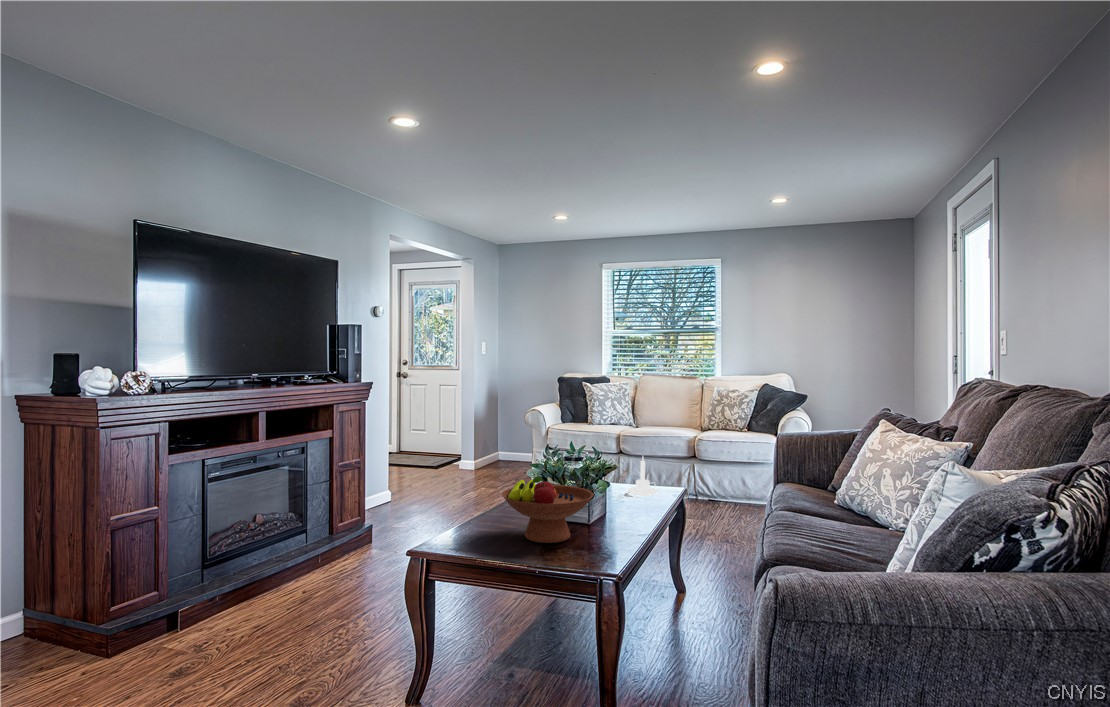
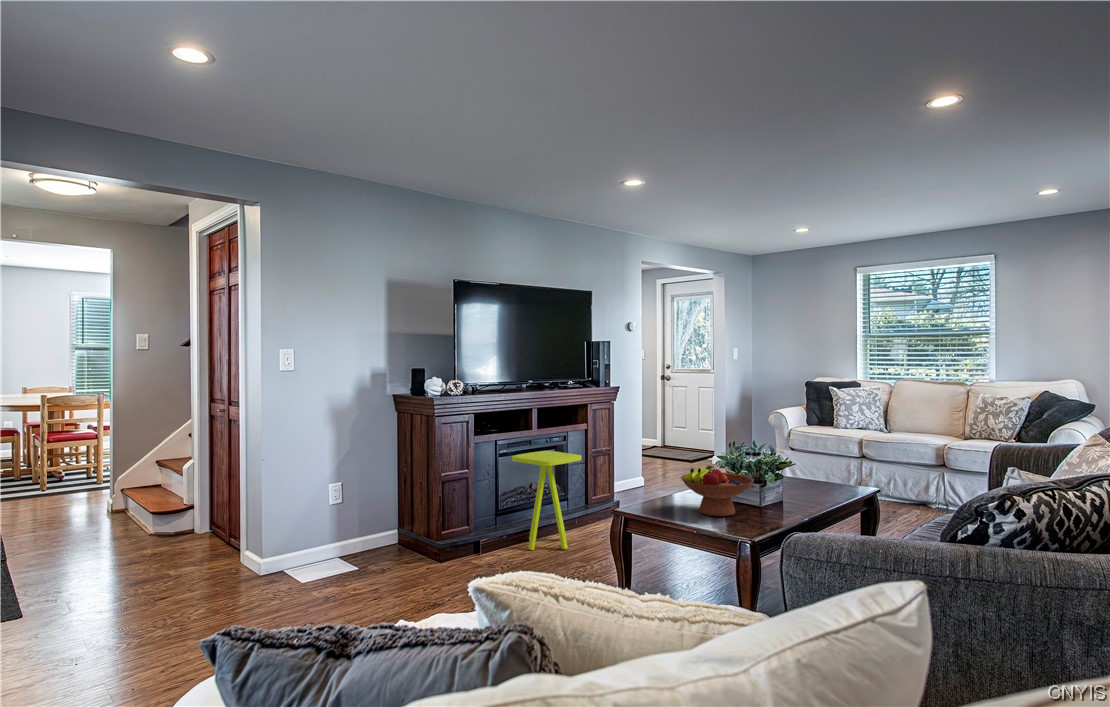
candle holder: present [628,457,658,496] -> none [818,455,847,492]
side table: none [230,469,334,612] -> present [512,451,581,550]

